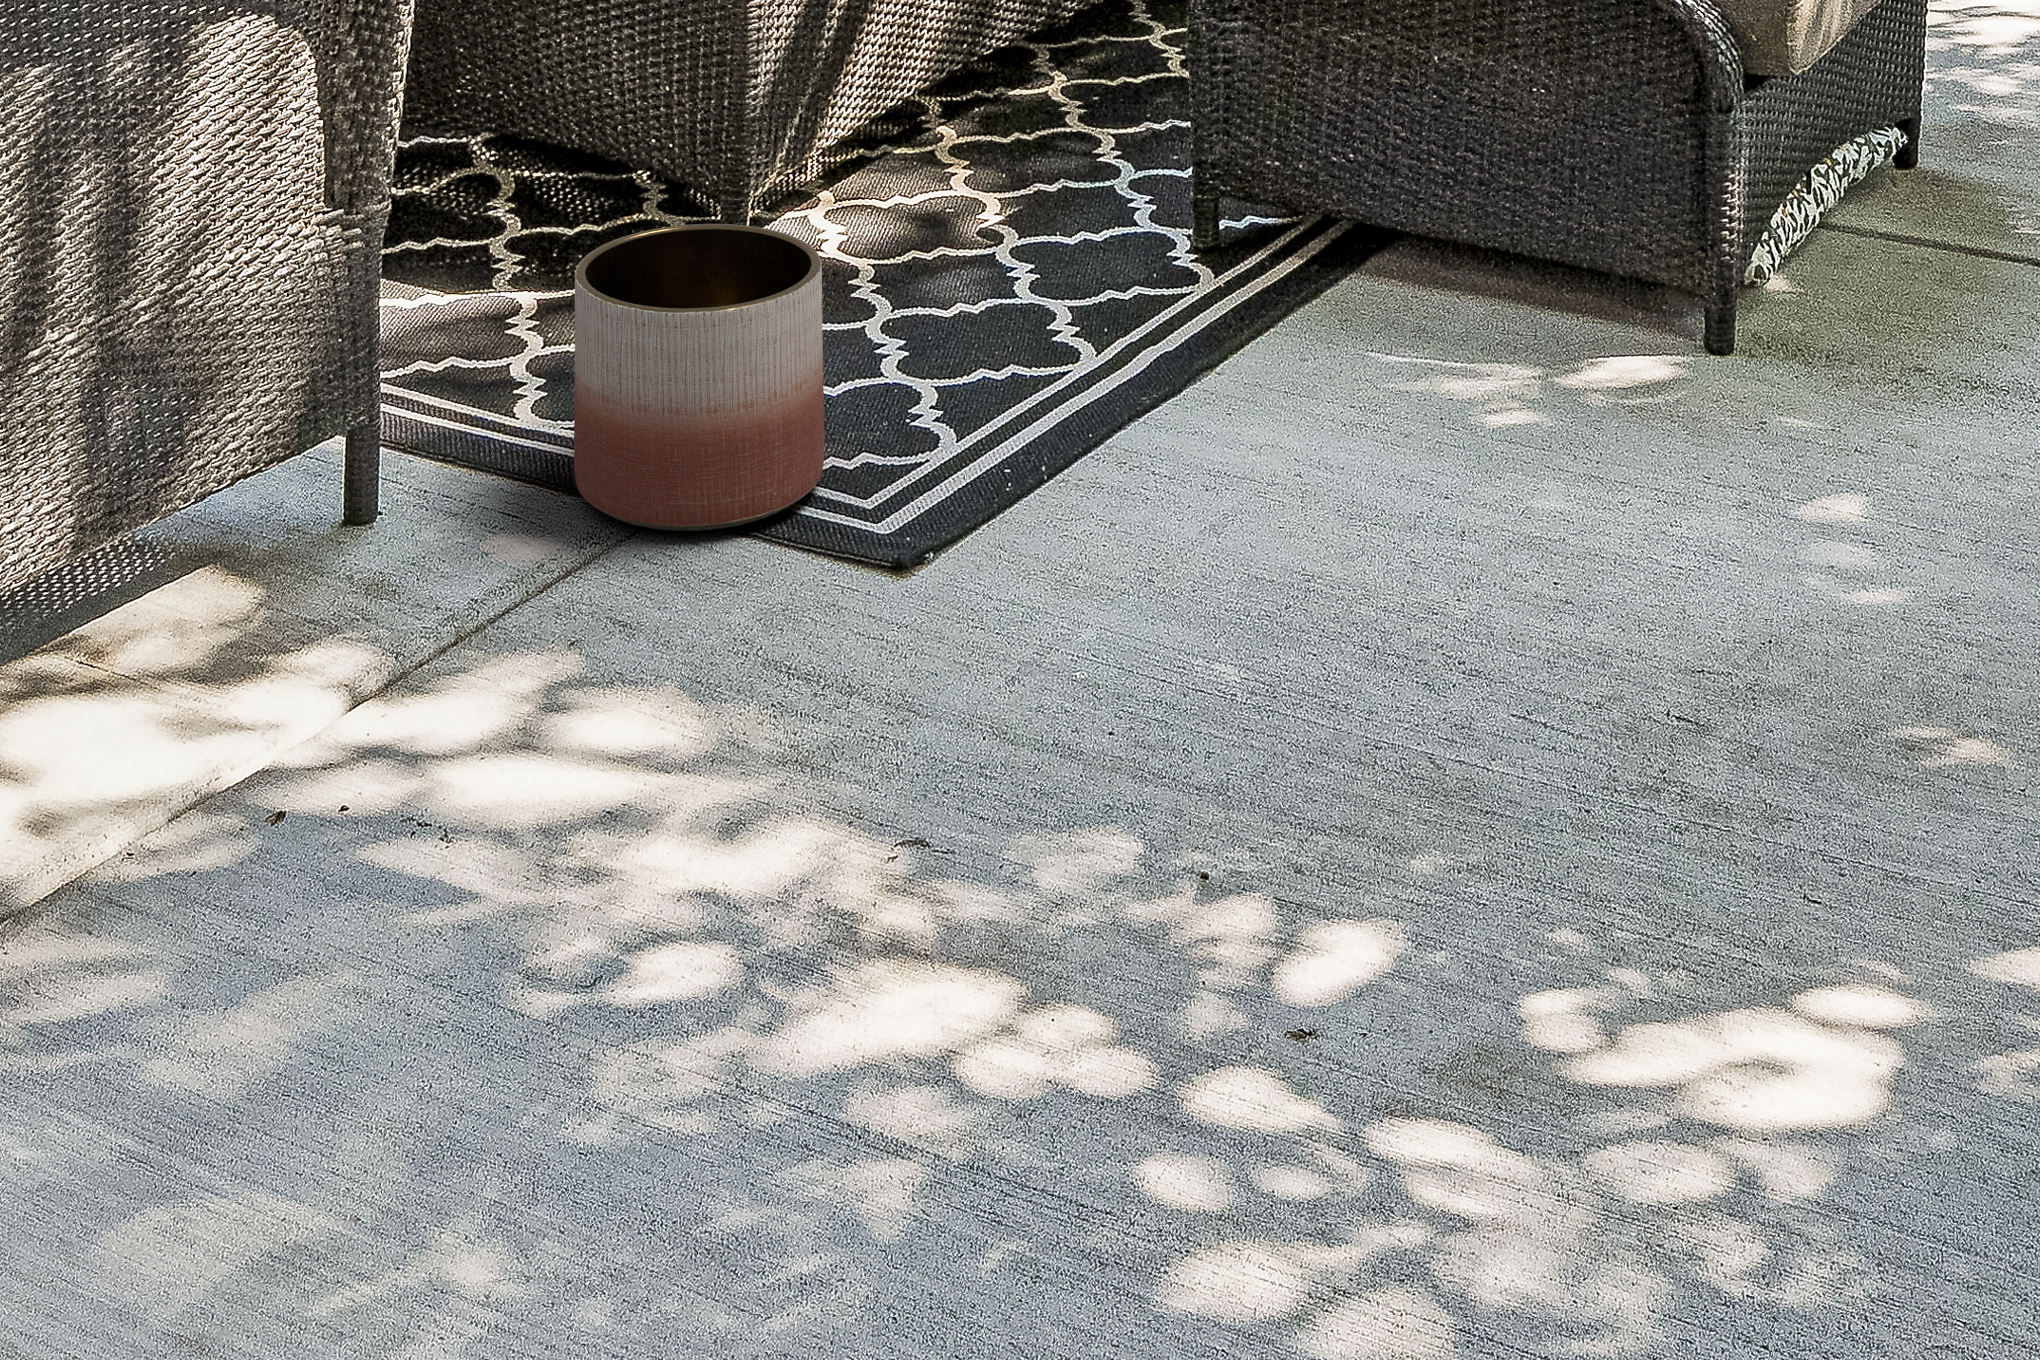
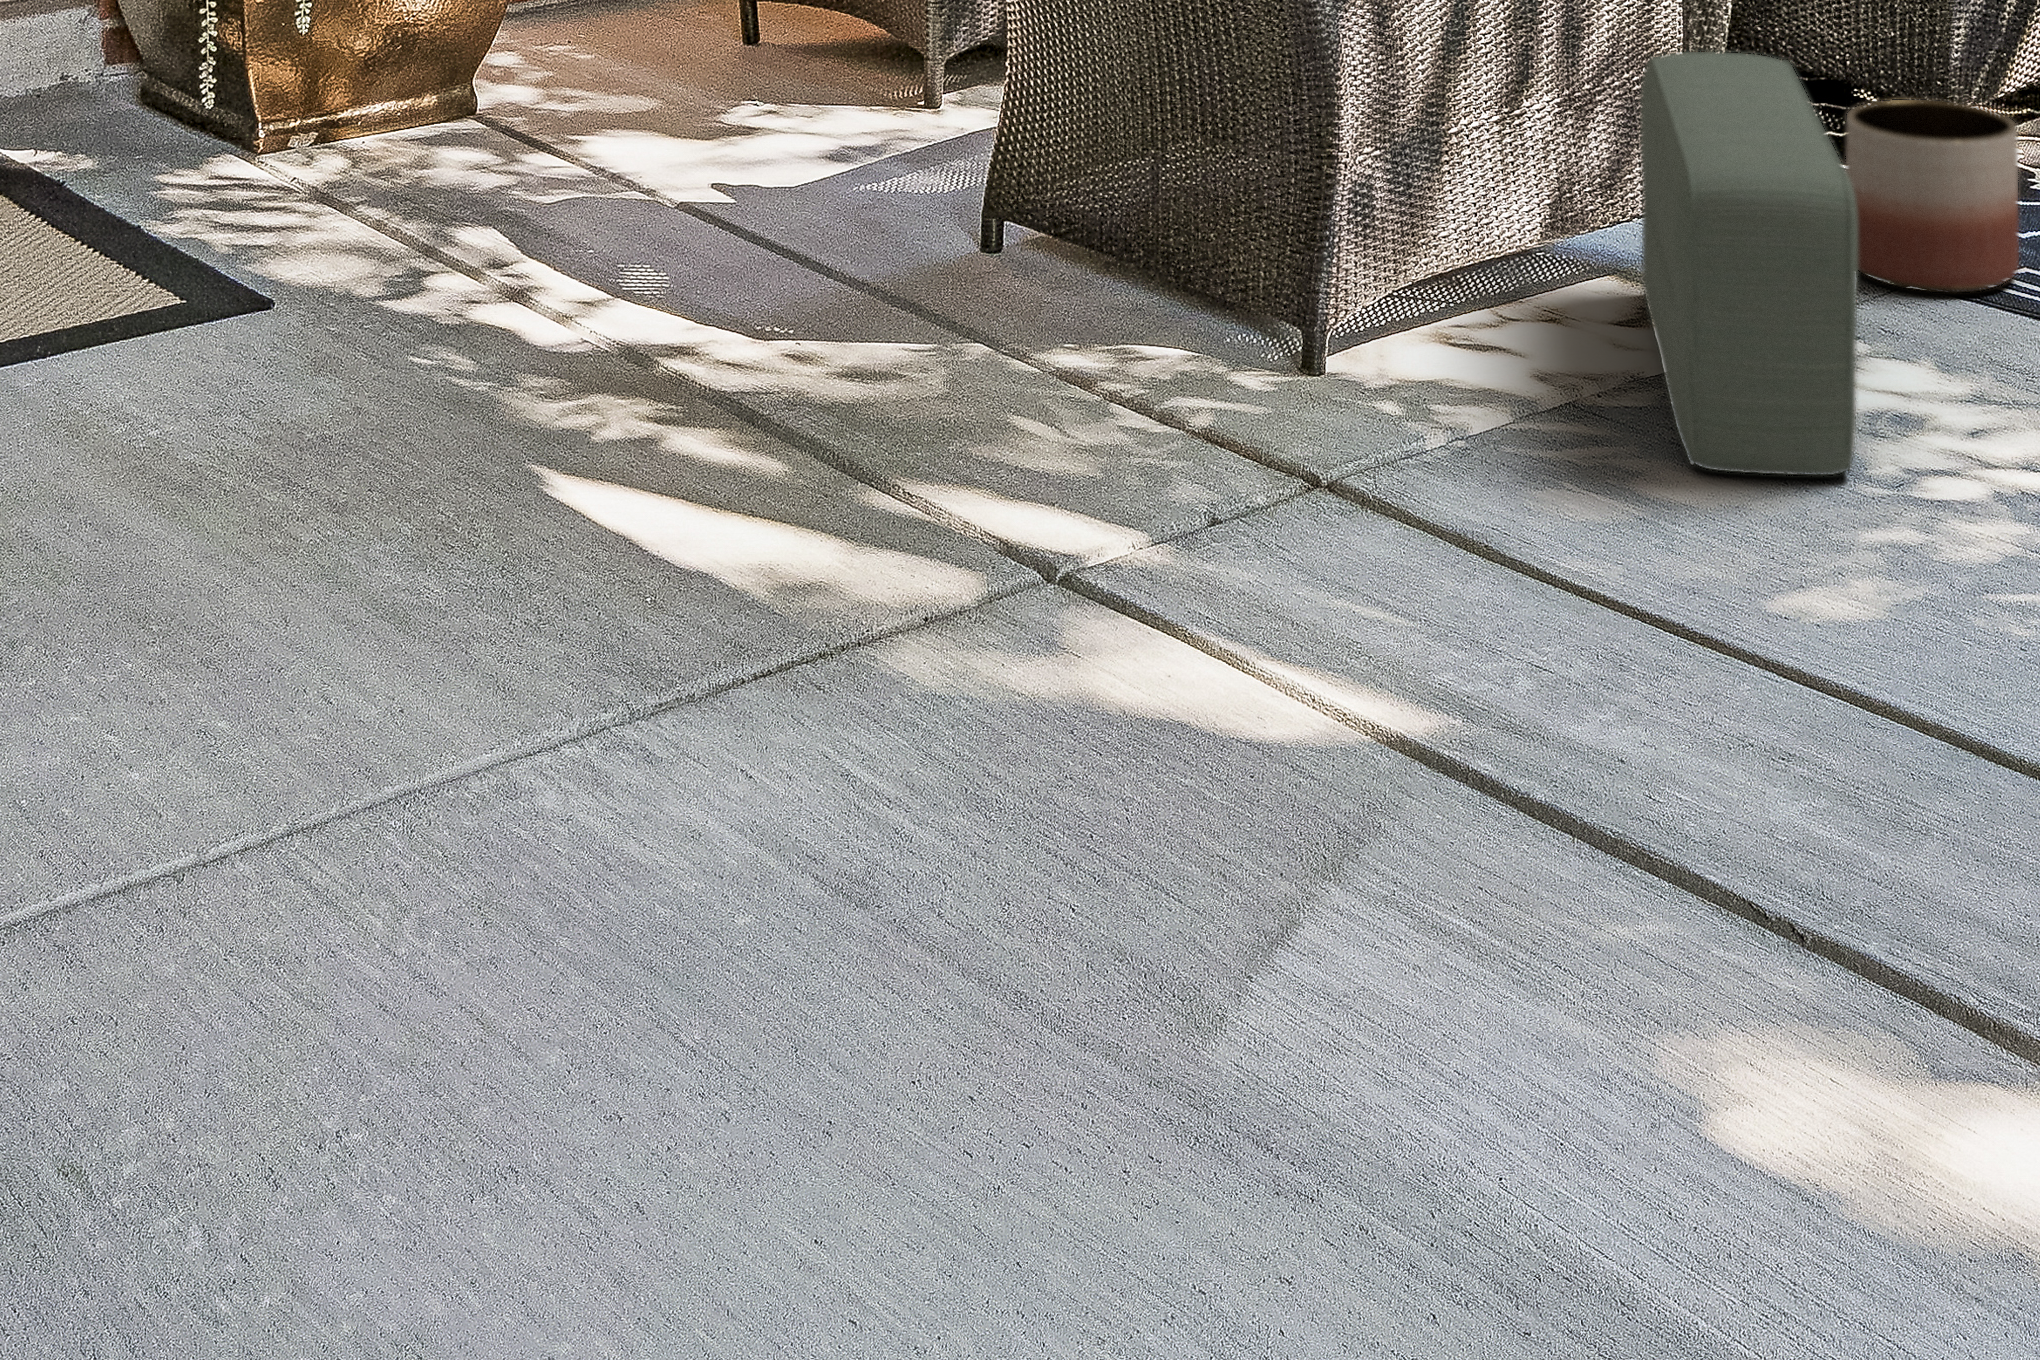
pouf: none [214,222,522,1039] -> present [1640,52,1858,475]

